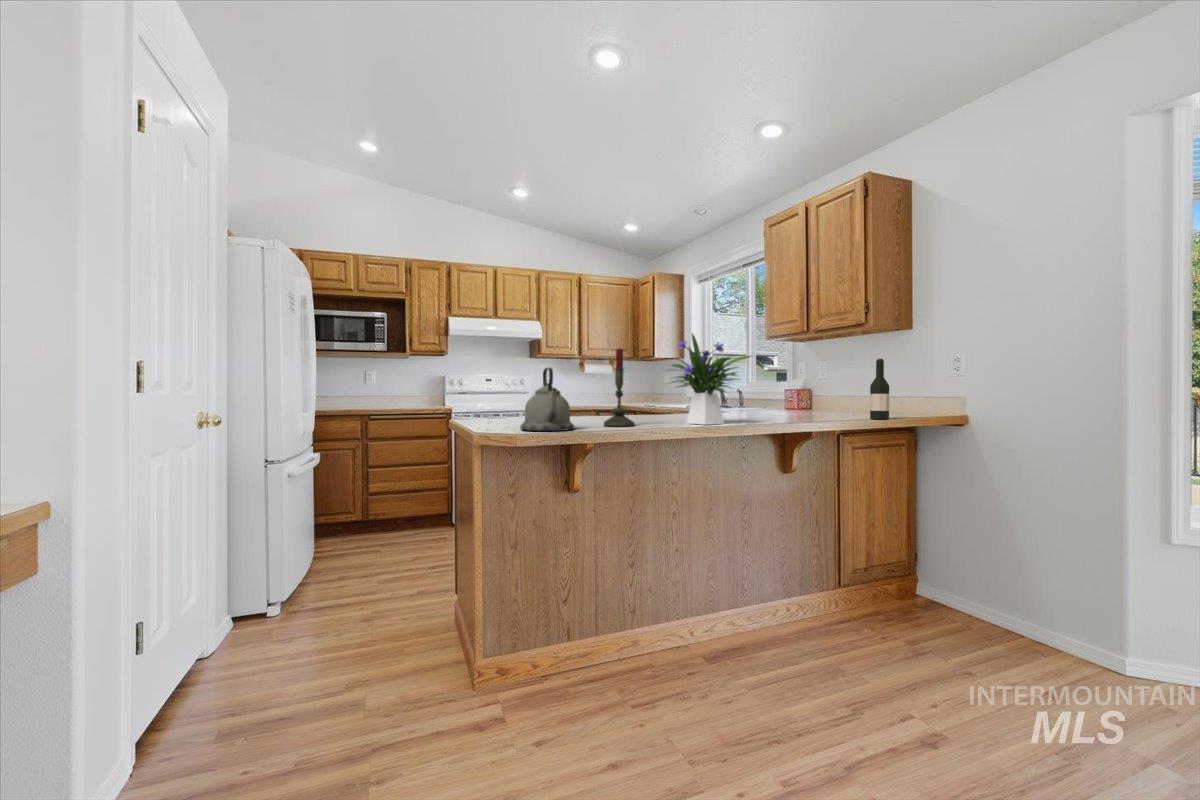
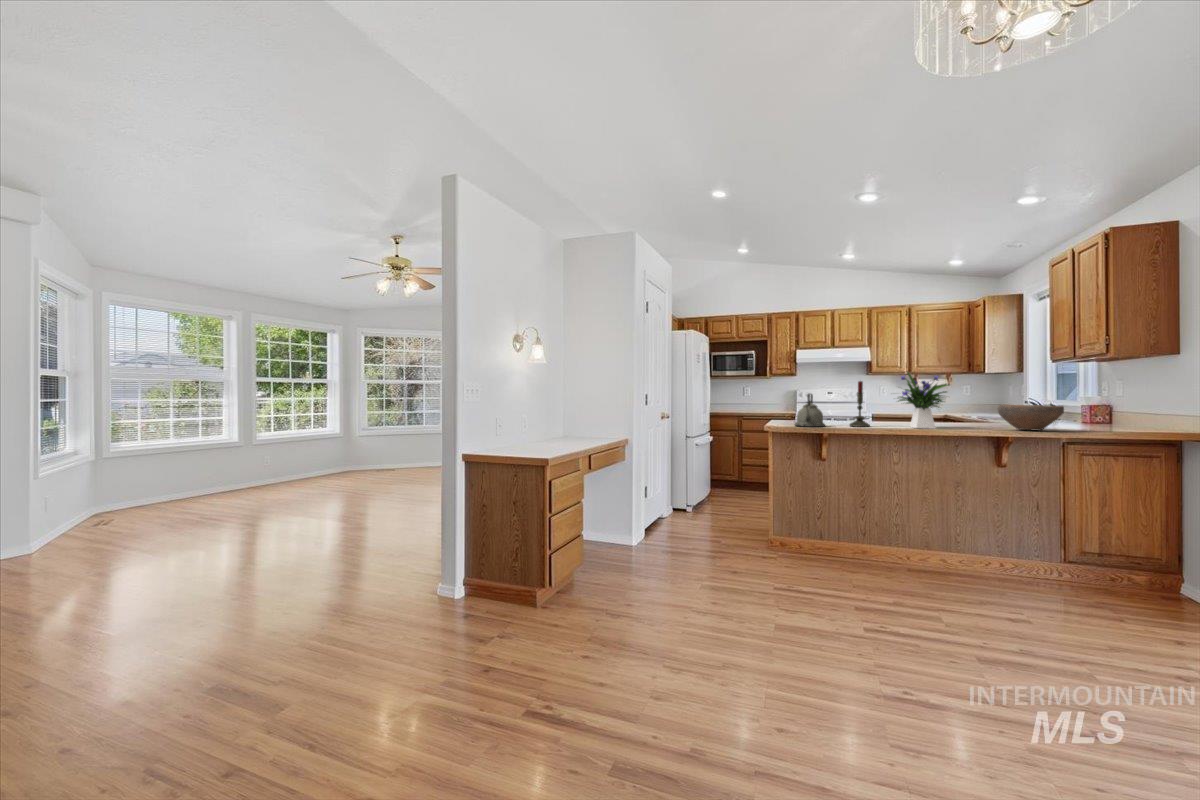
wine bottle: present [870,359,889,419] -> none [1094,383,1113,432]
bowl: none [785,386,861,421] -> present [998,404,1064,431]

